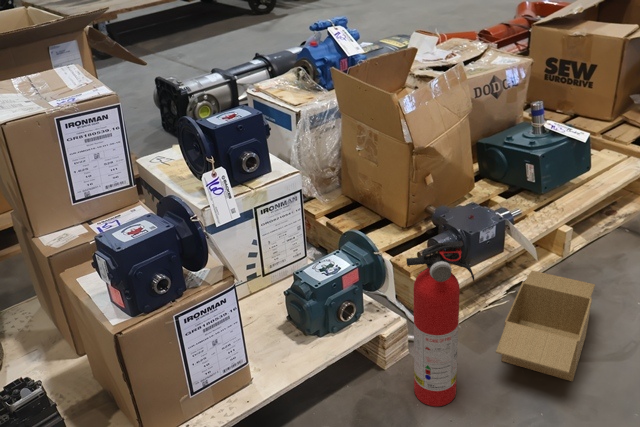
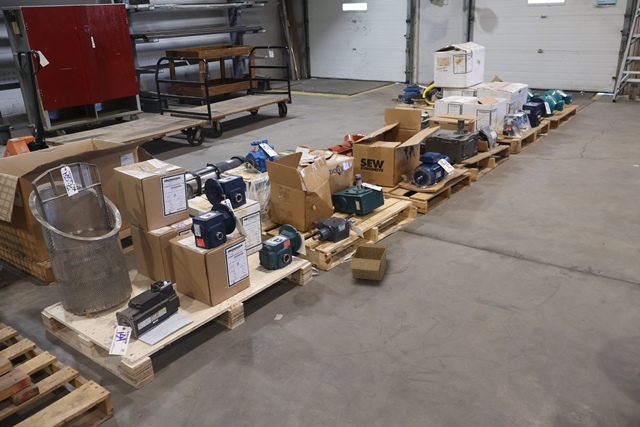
fire extinguisher: present [406,241,474,406] -> none [312,218,339,294]

